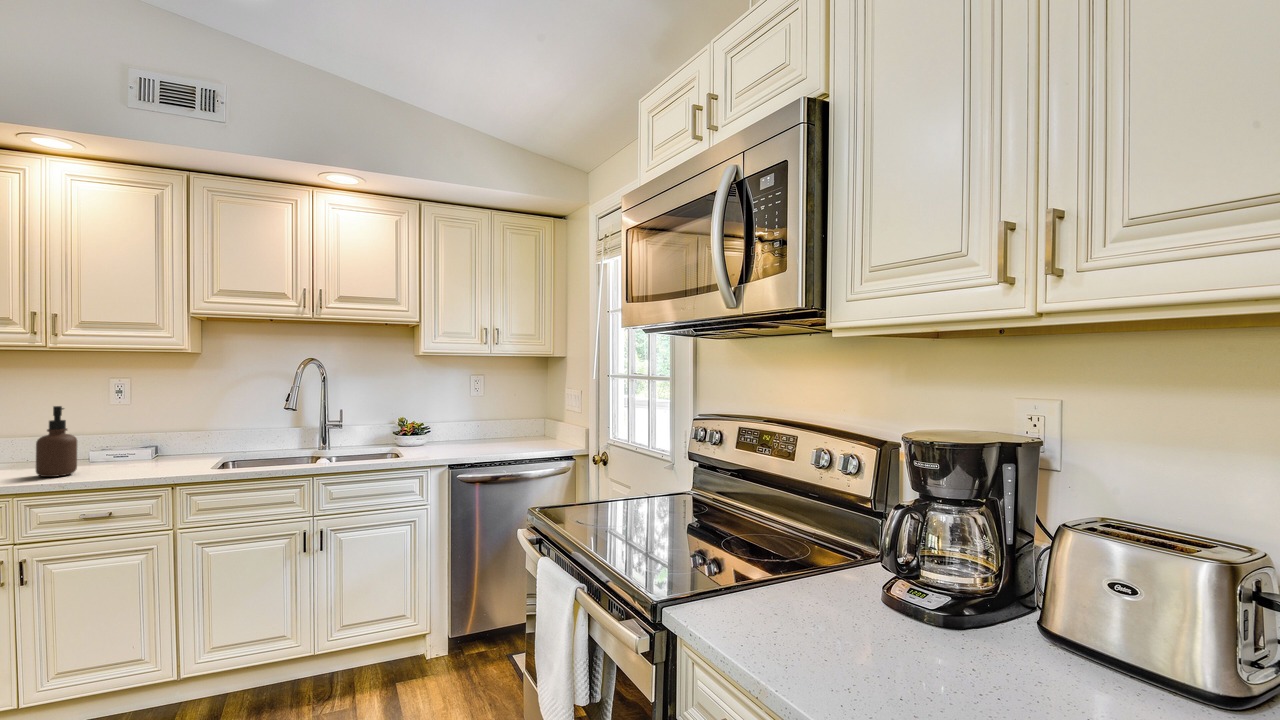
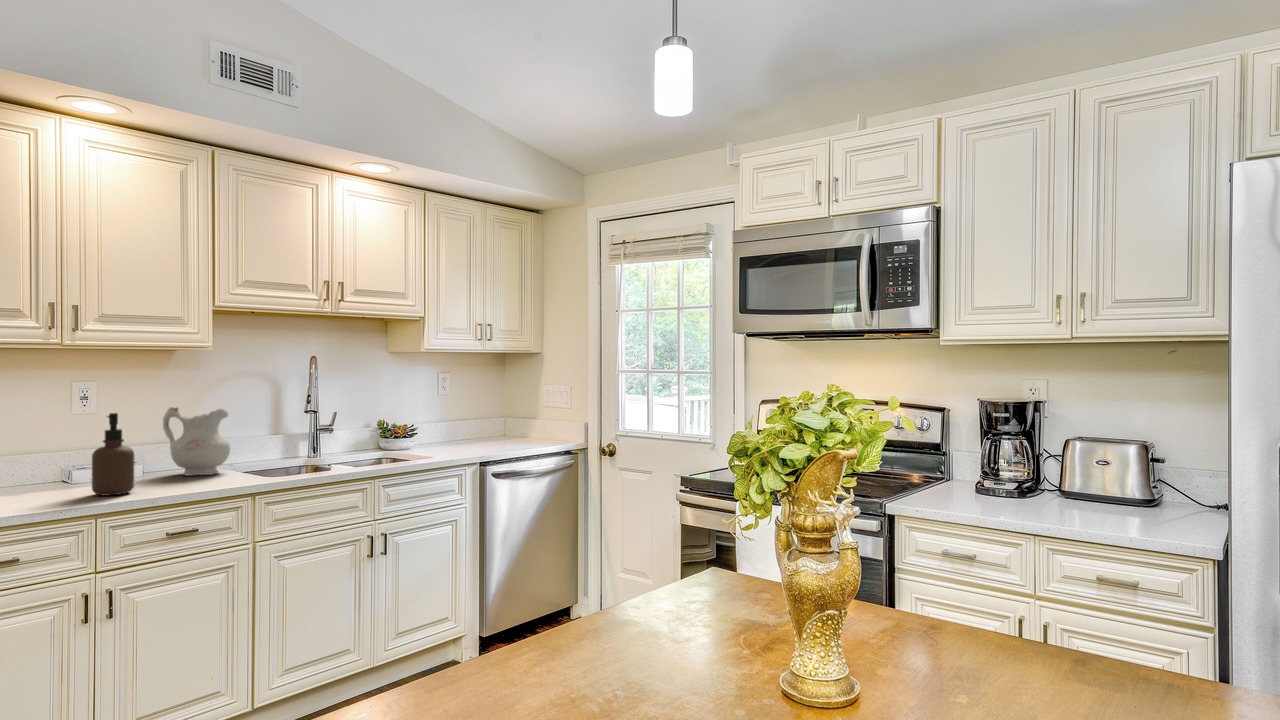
ceramic pitcher: none [166,401,222,461] -> present [163,408,230,476]

